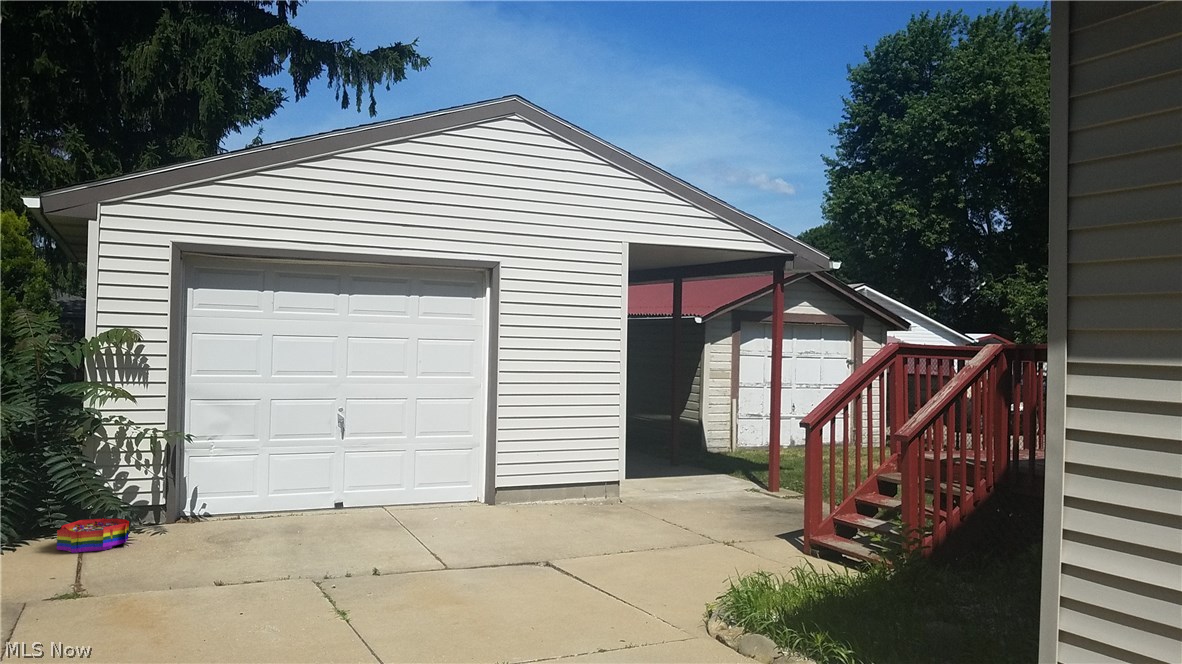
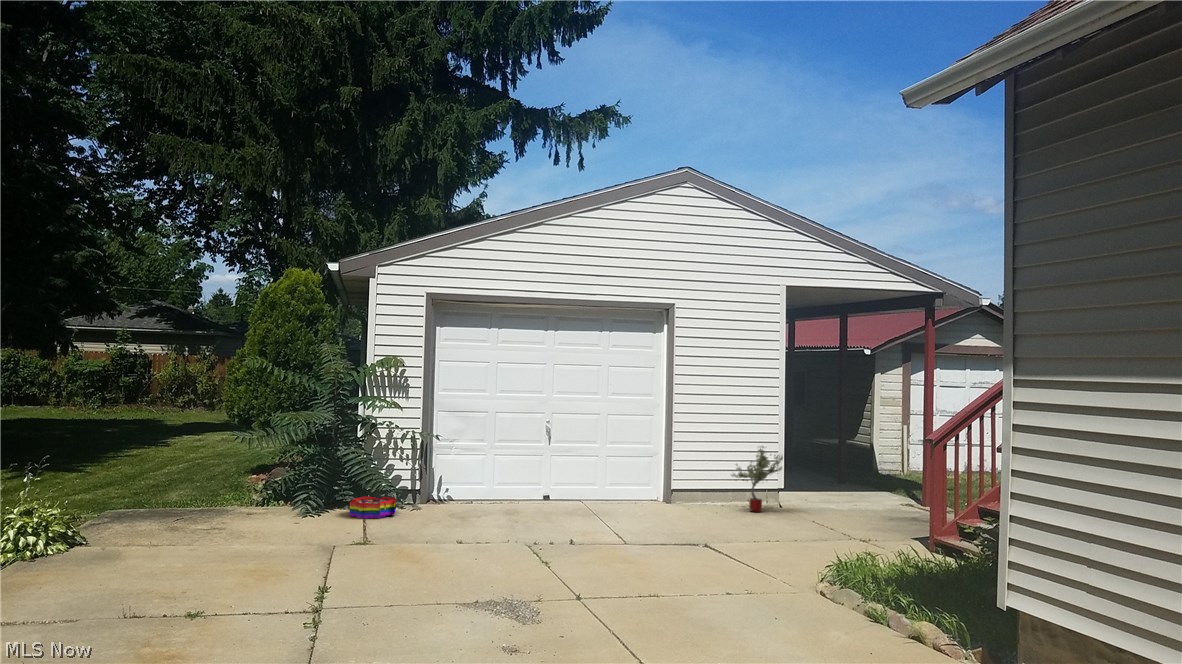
potted tree: none [567,430,628,509] -> present [731,446,783,512]

